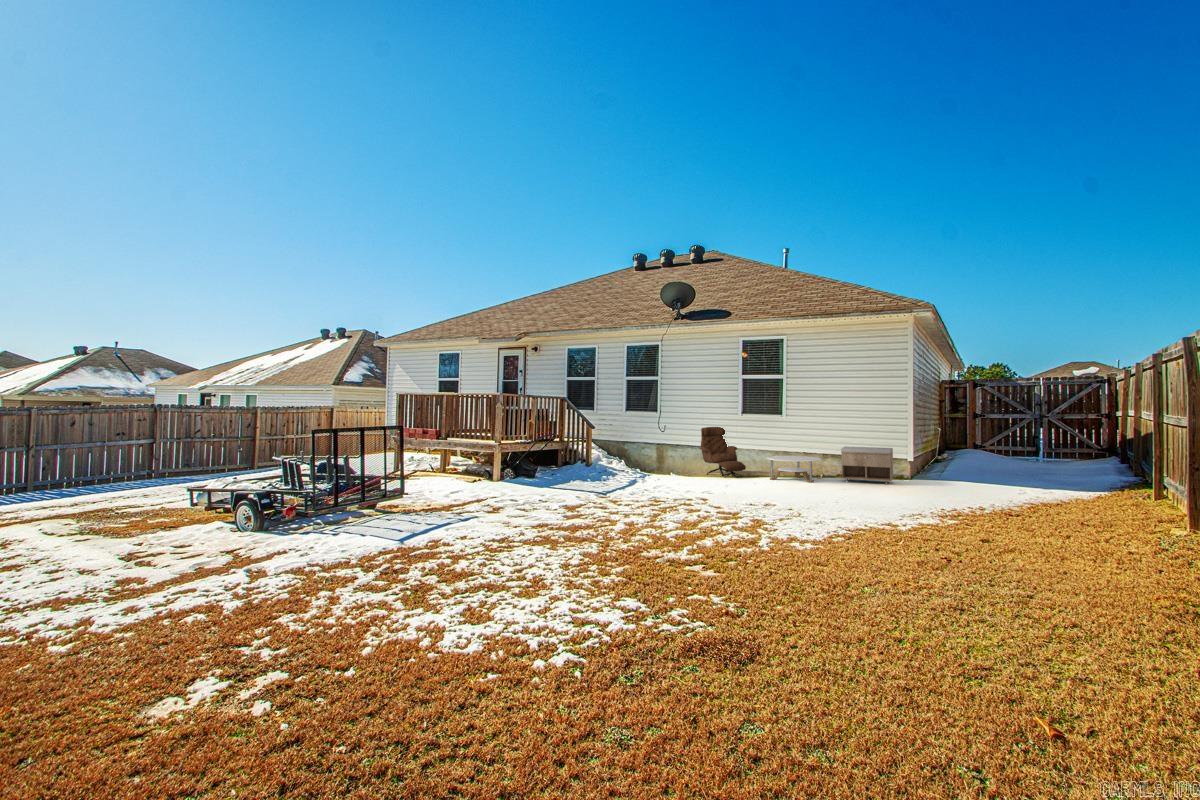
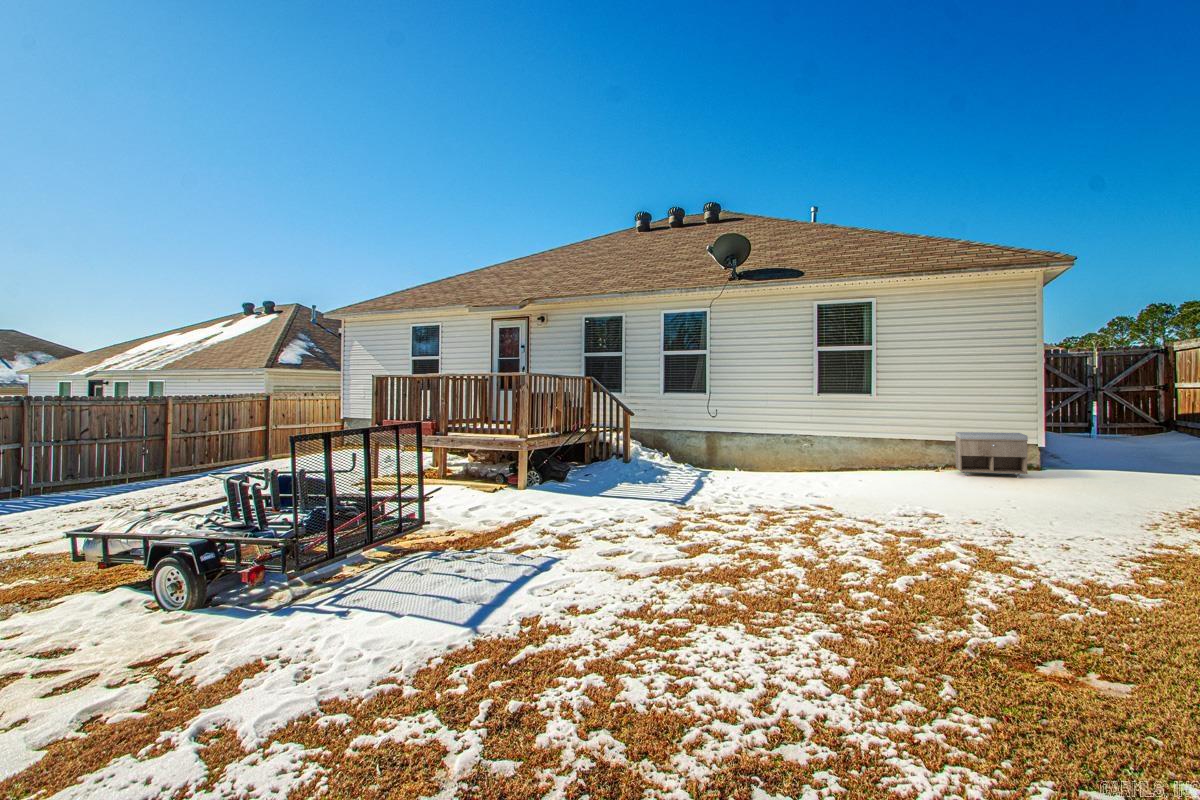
lounge chair: present [700,427,746,478] -> none [767,411,834,474]
round table: present [767,456,821,482] -> none [860,444,934,478]

